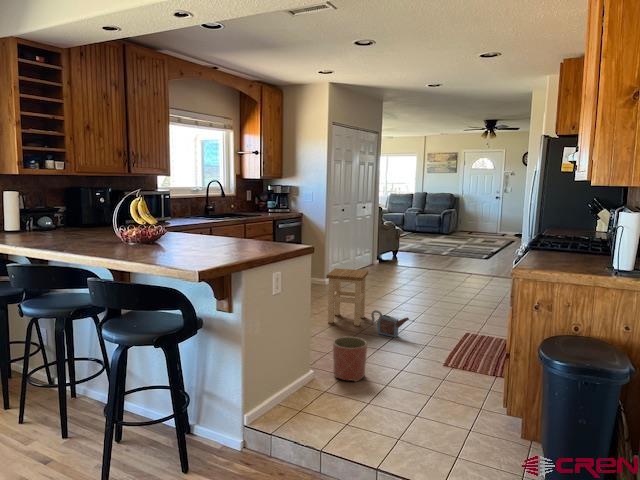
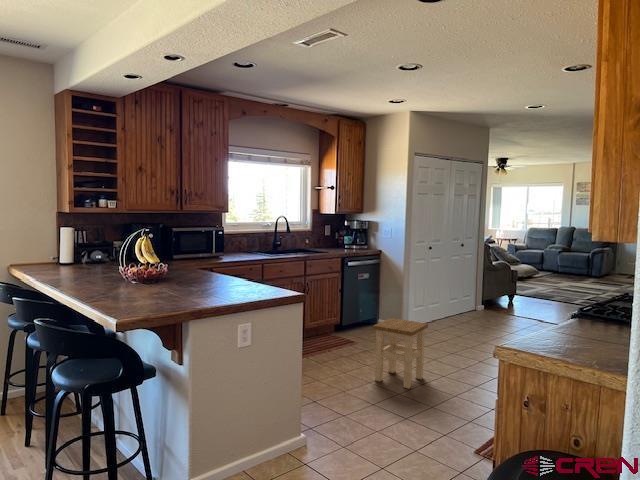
watering can: present [371,310,409,337] -> none [419,373,461,409]
planter: present [333,336,367,382] -> none [339,402,378,459]

